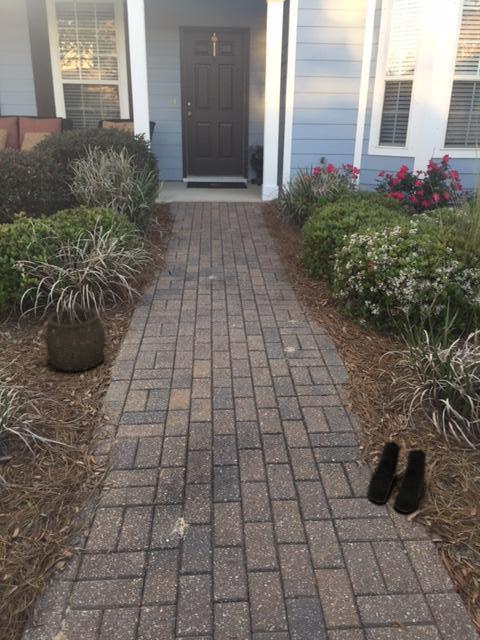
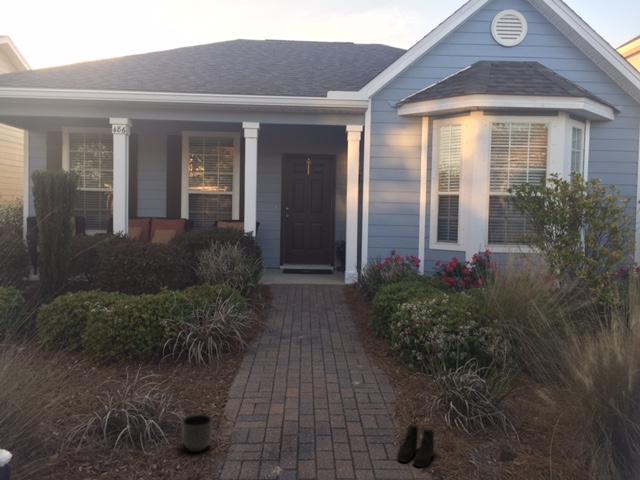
woven basket: present [45,308,106,371] -> none [184,349,227,393]
planter: none [25,430,77,490] -> present [182,414,213,452]

